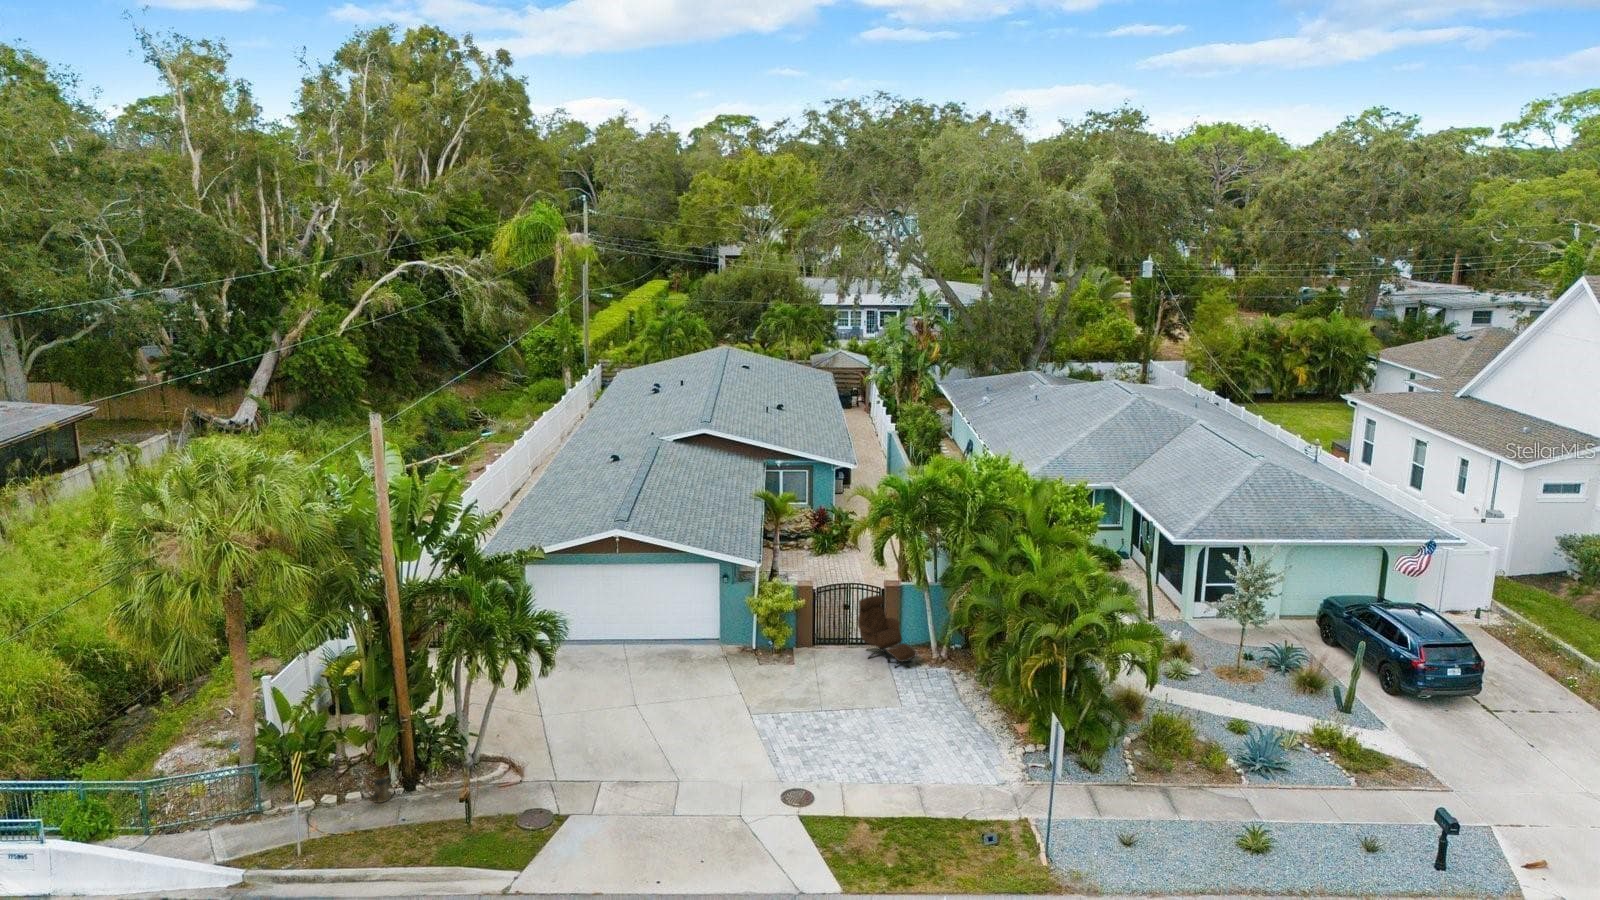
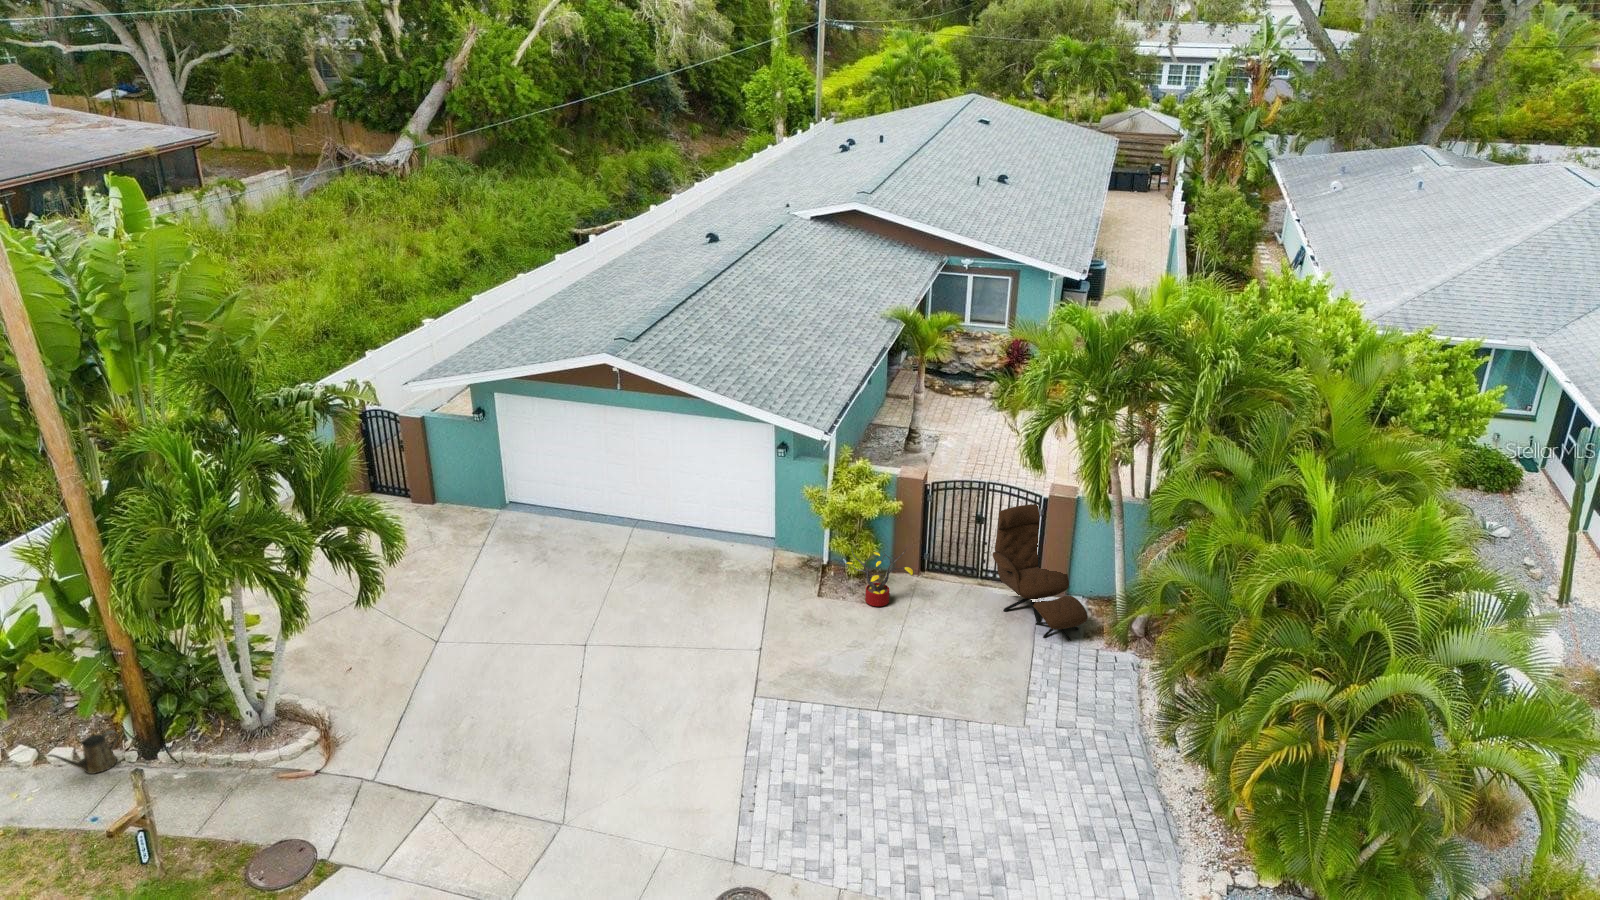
decorative plant: none [775,627,815,665] -> present [846,548,913,606]

